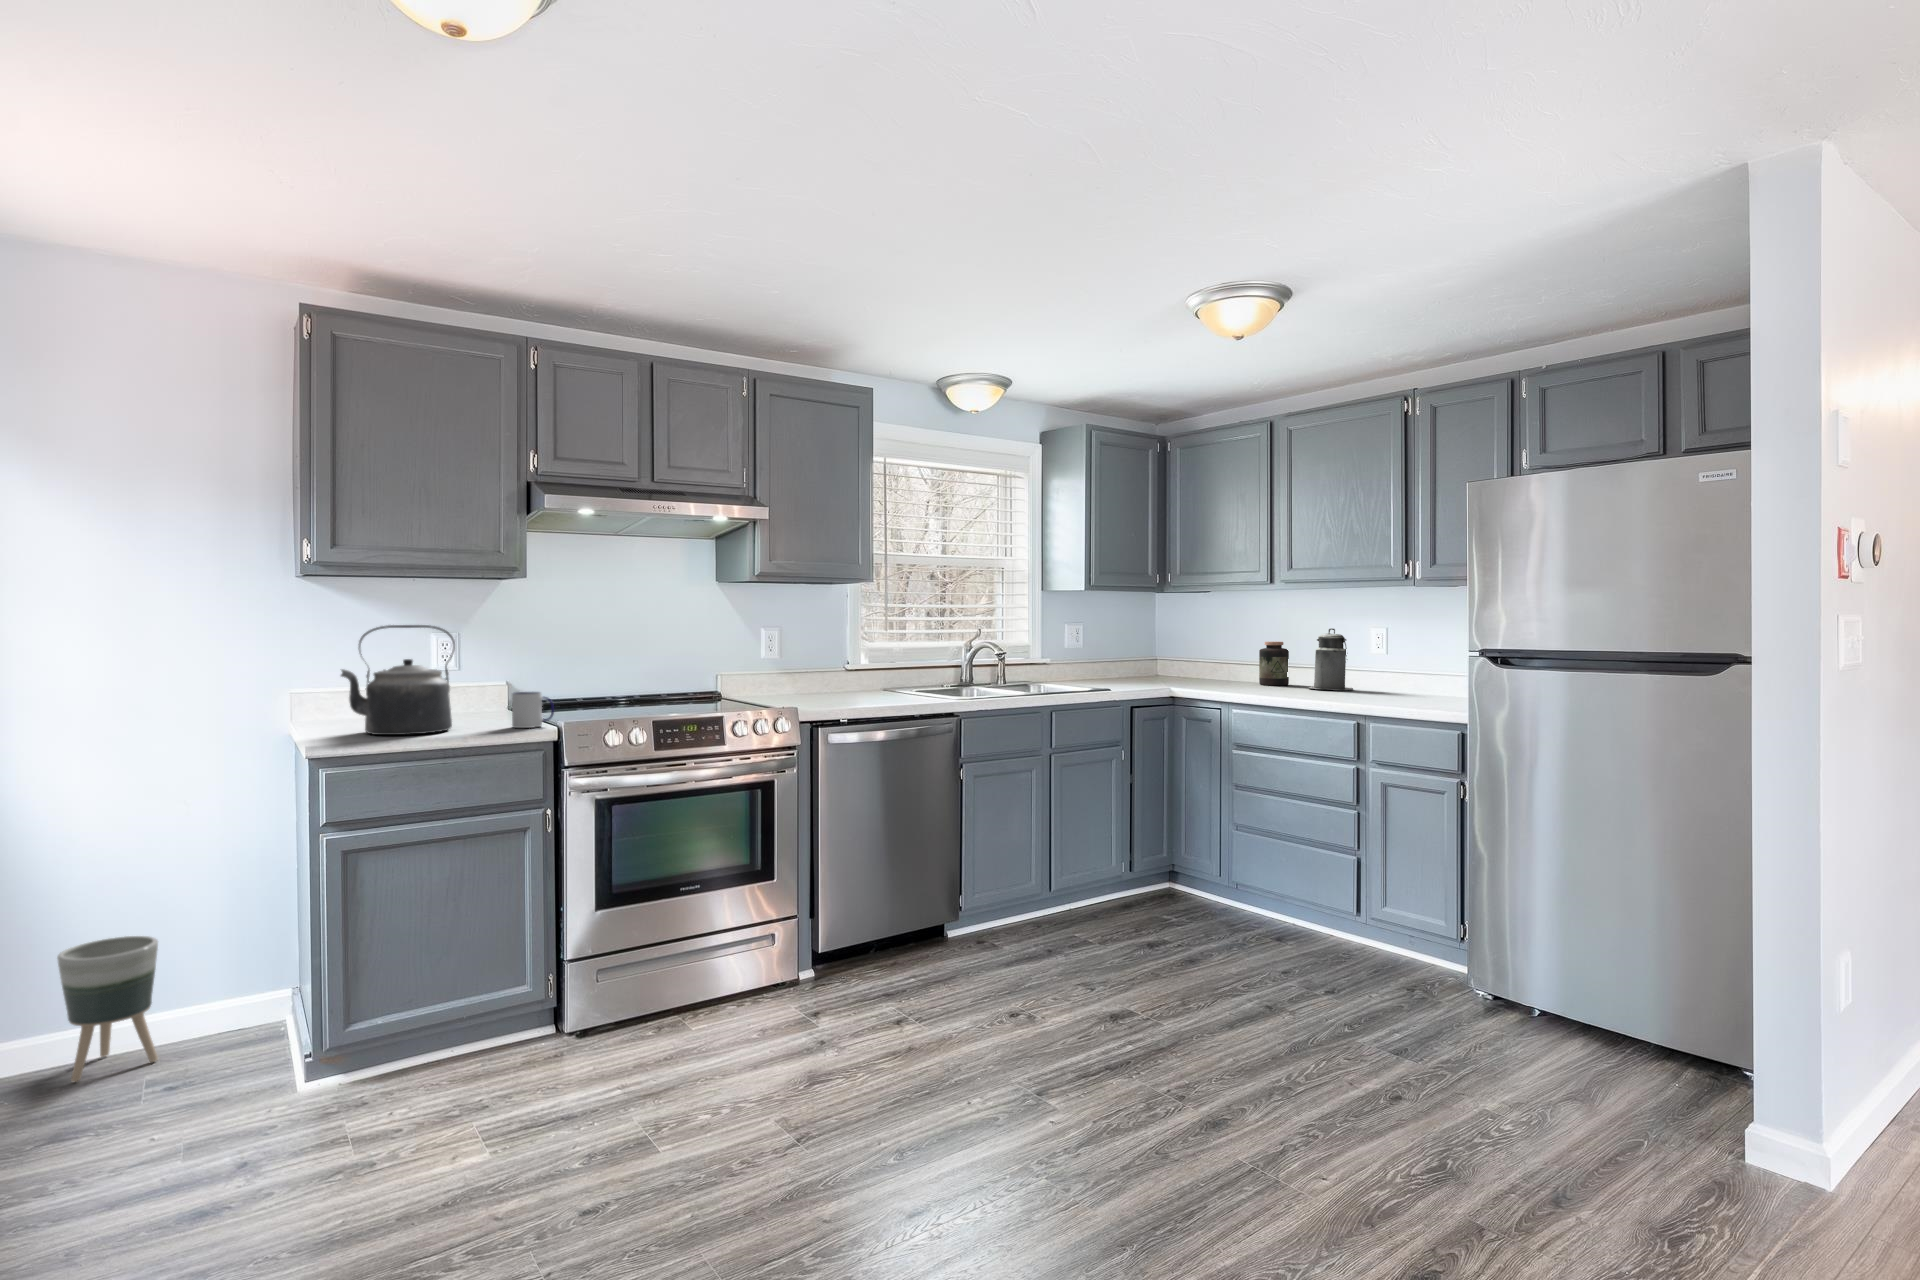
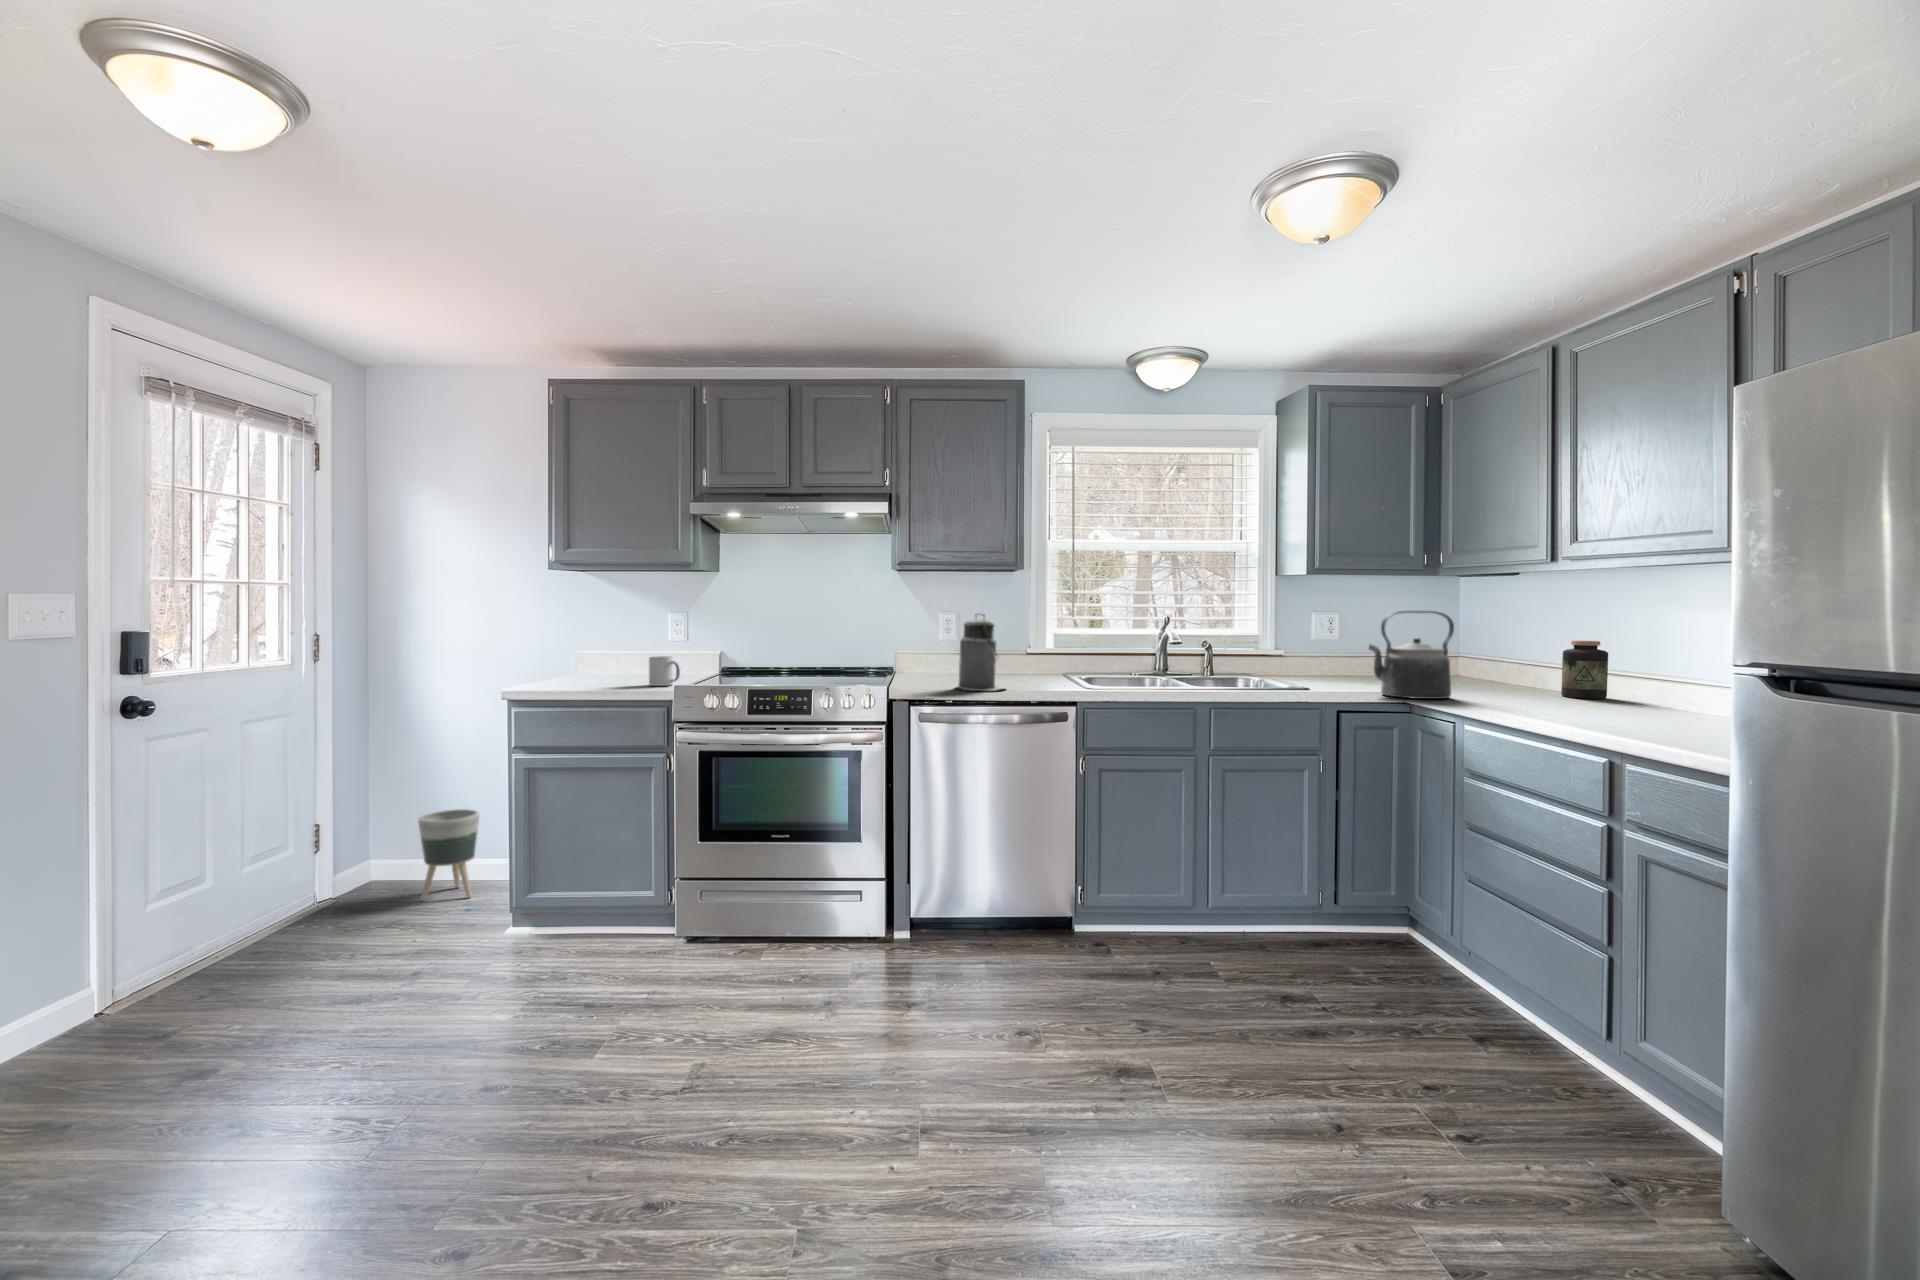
kettle: present [341,625,455,735] -> present [1369,611,1454,699]
canister: present [1309,628,1353,690] -> present [956,618,1006,691]

